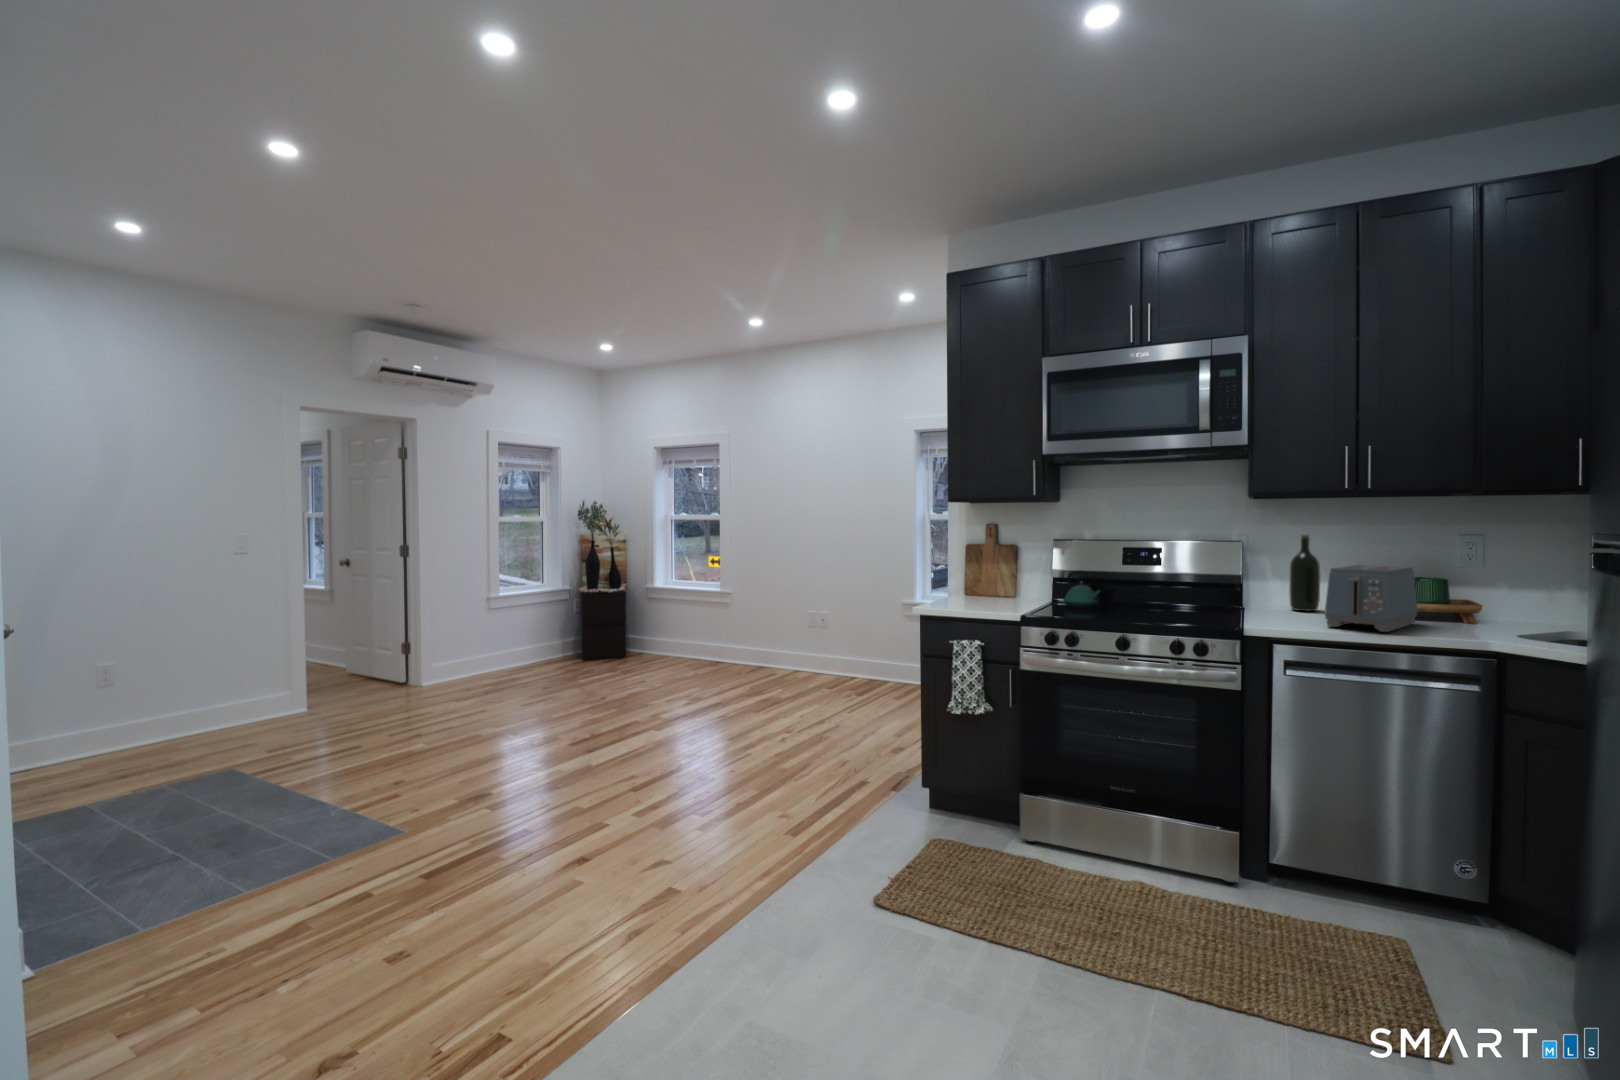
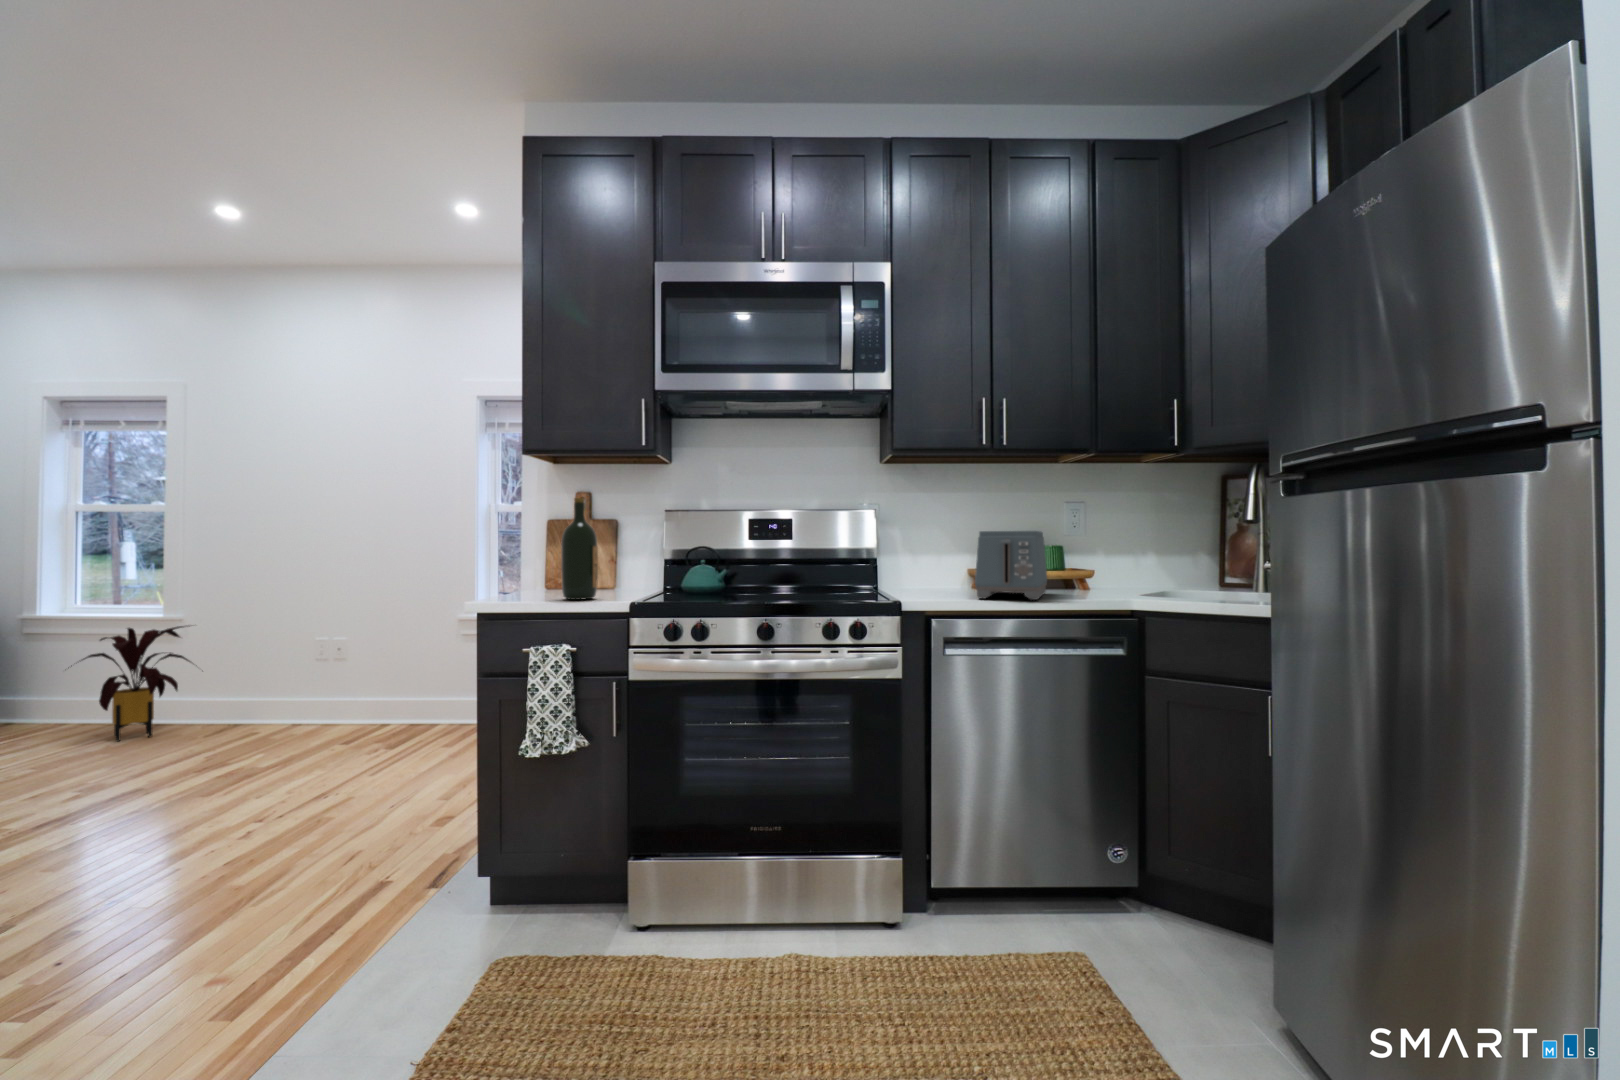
wine bottle: present [1289,535,1320,611] -> present [561,498,598,600]
house plant: none [674,598,744,672] -> present [82,626,191,742]

